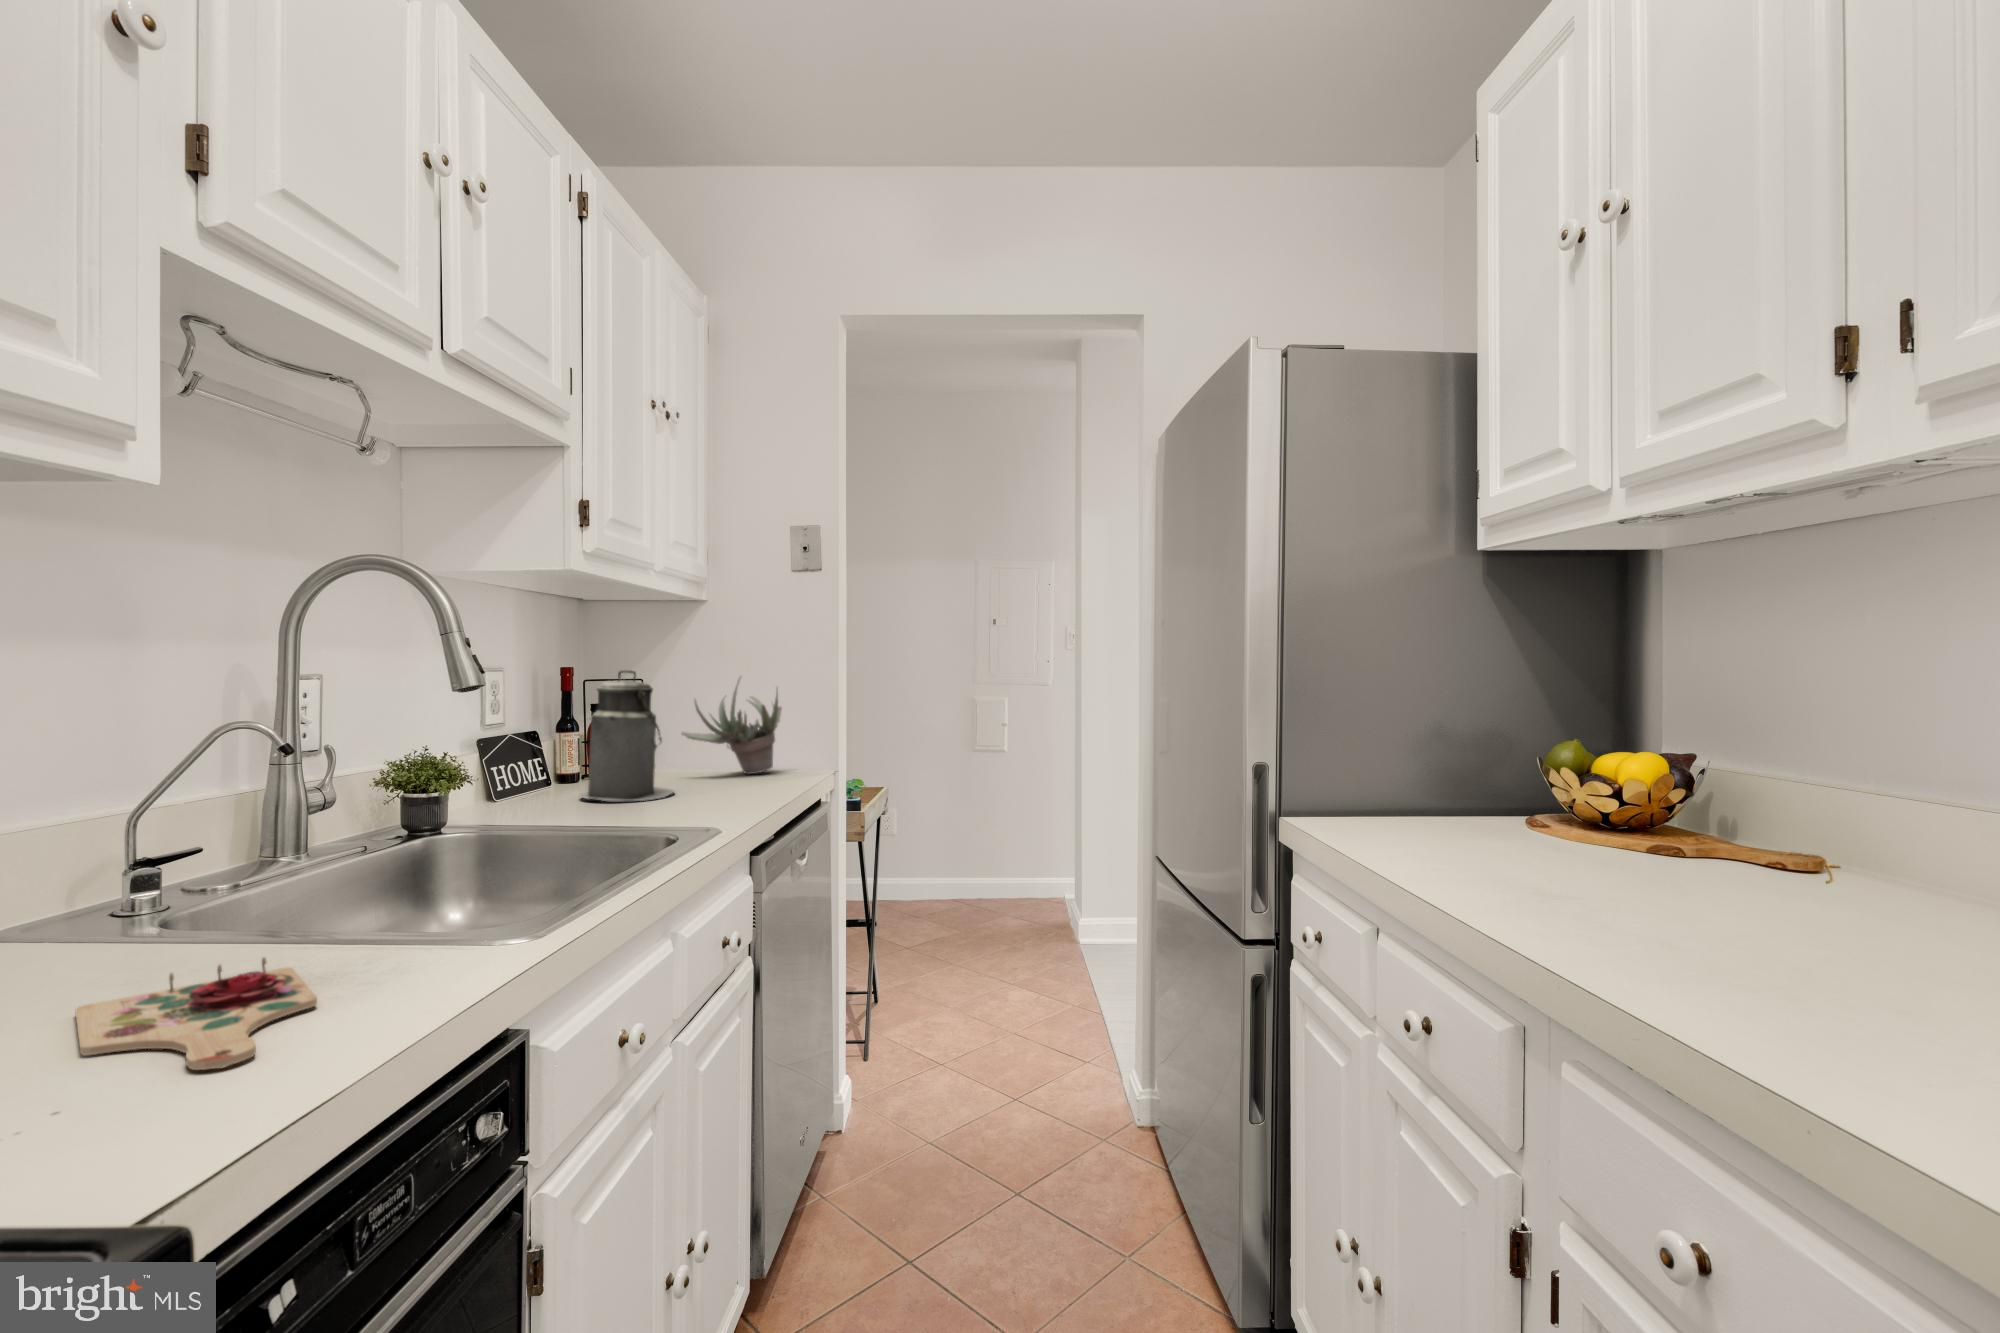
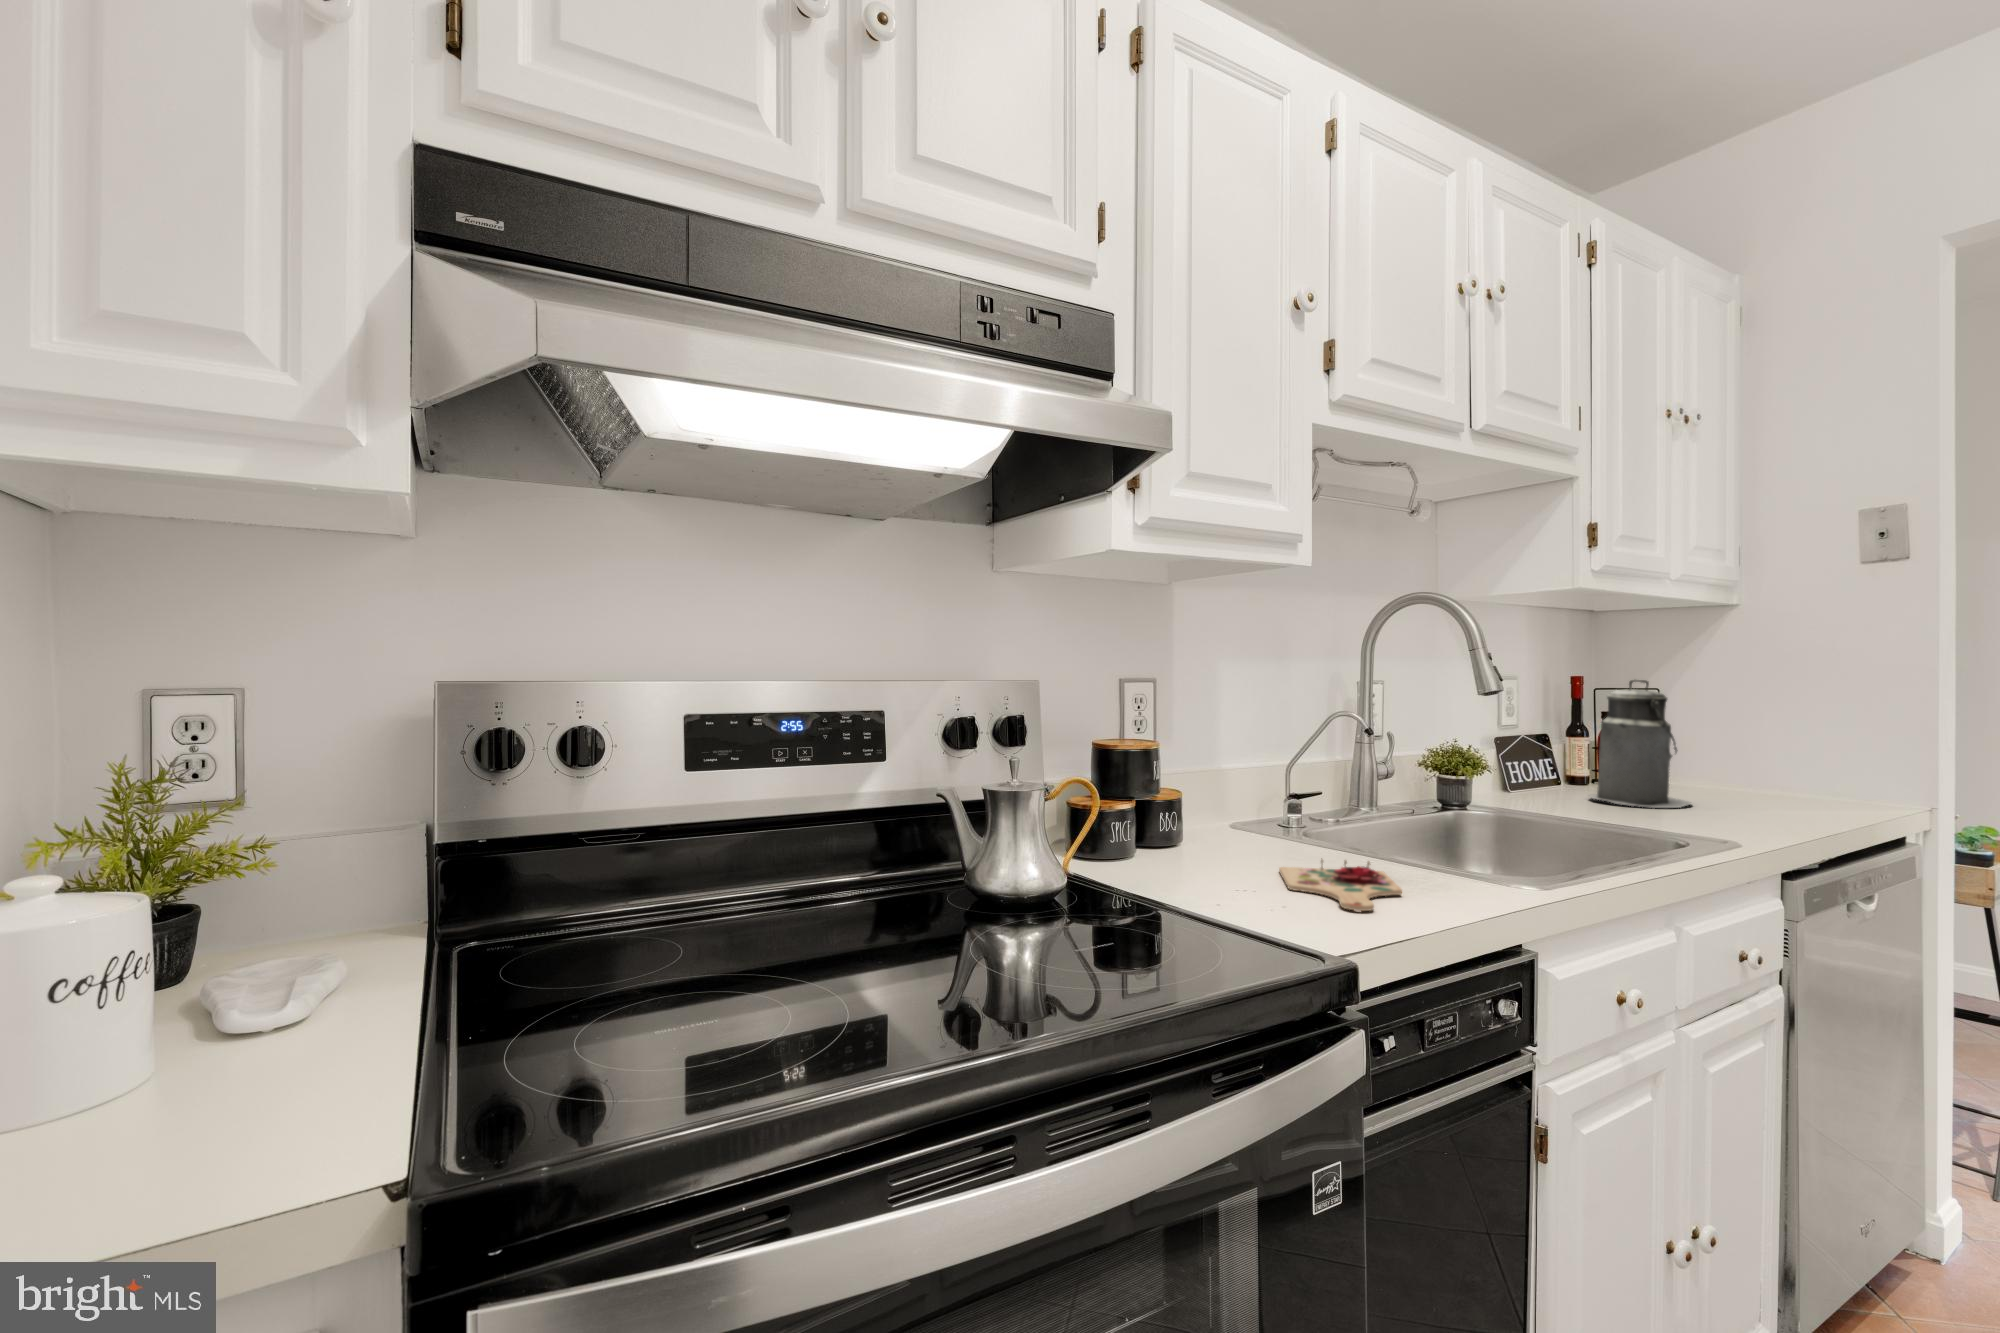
succulent plant: present [681,678,782,774] -> none [1702,687,1840,797]

